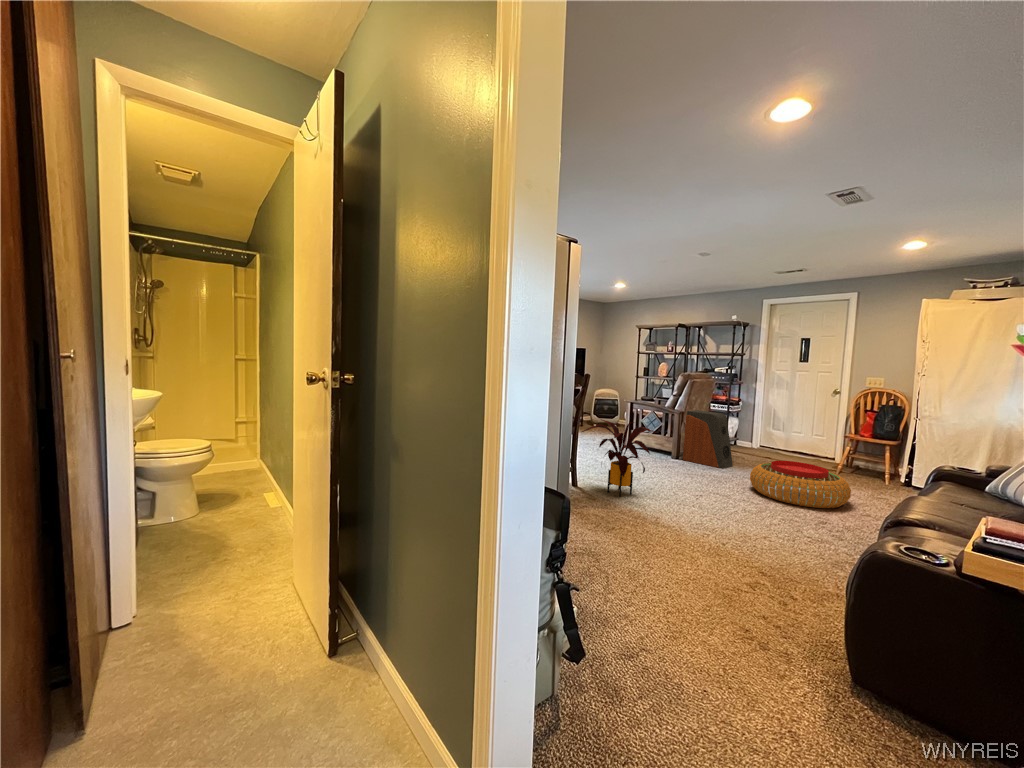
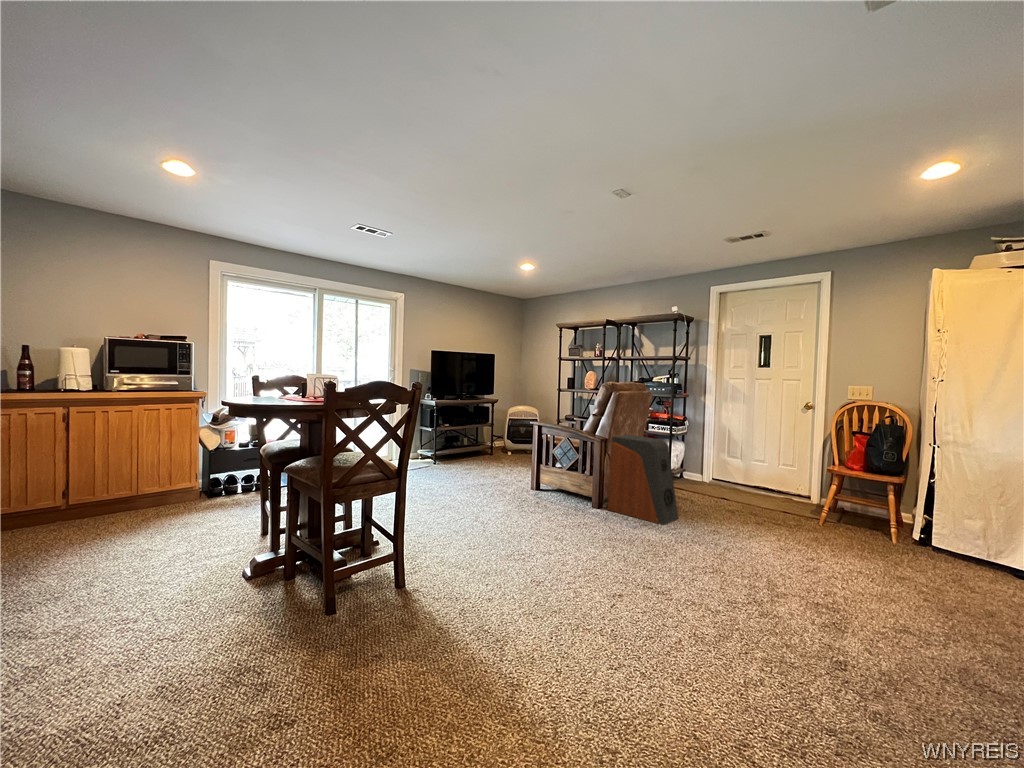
house plant: present [582,420,655,497] -> none [396,460,545,620]
pouf: present [750,461,851,508] -> none [706,520,877,618]

